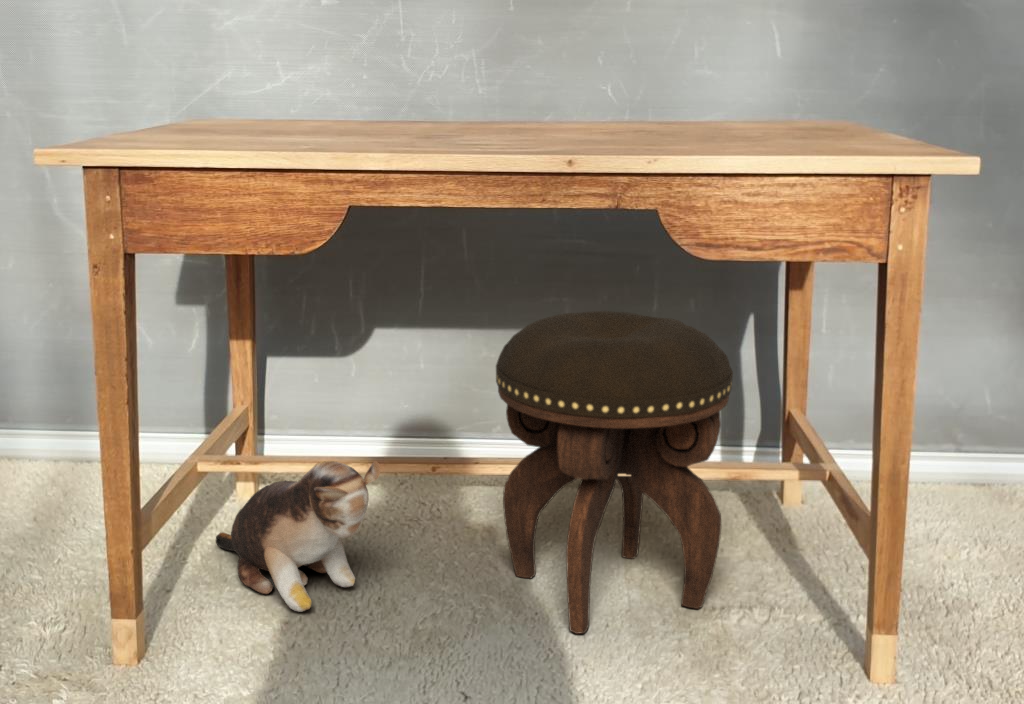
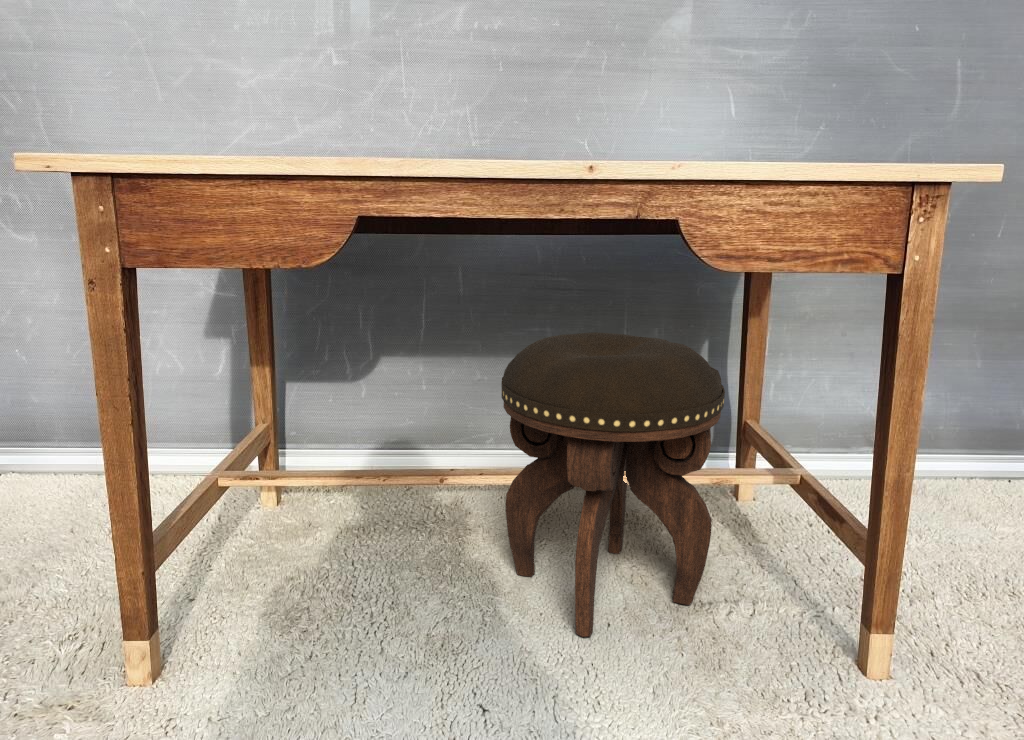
plush toy: present [216,461,380,612] -> none [241,476,393,621]

